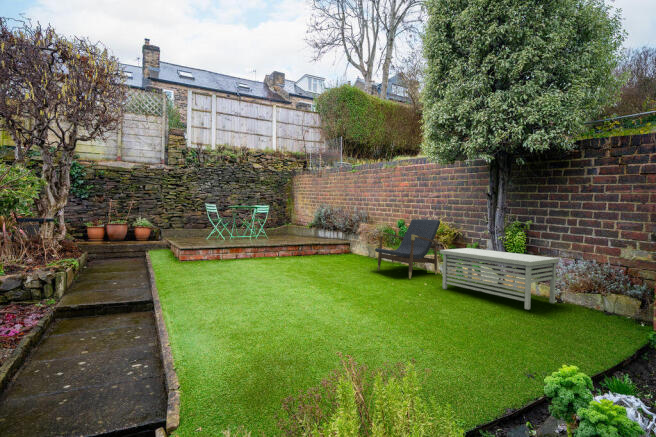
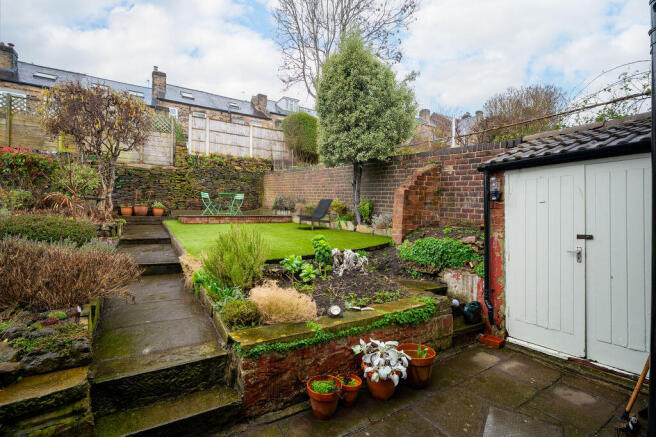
storage bench: present [440,248,559,310] -> none [324,213,374,236]

